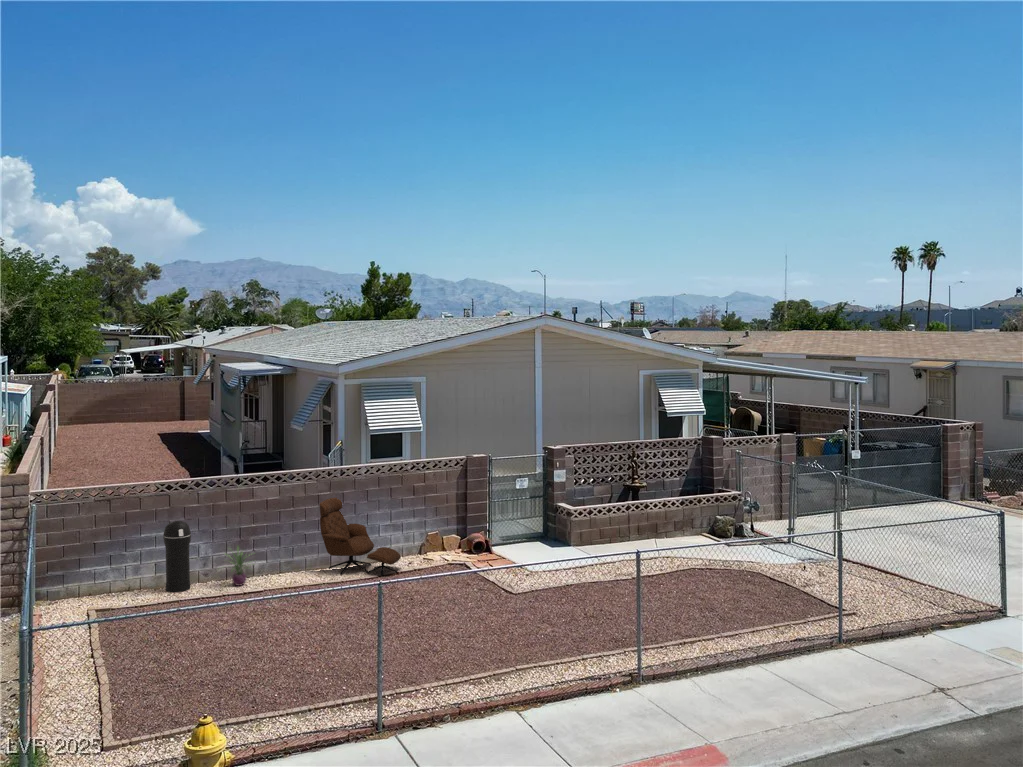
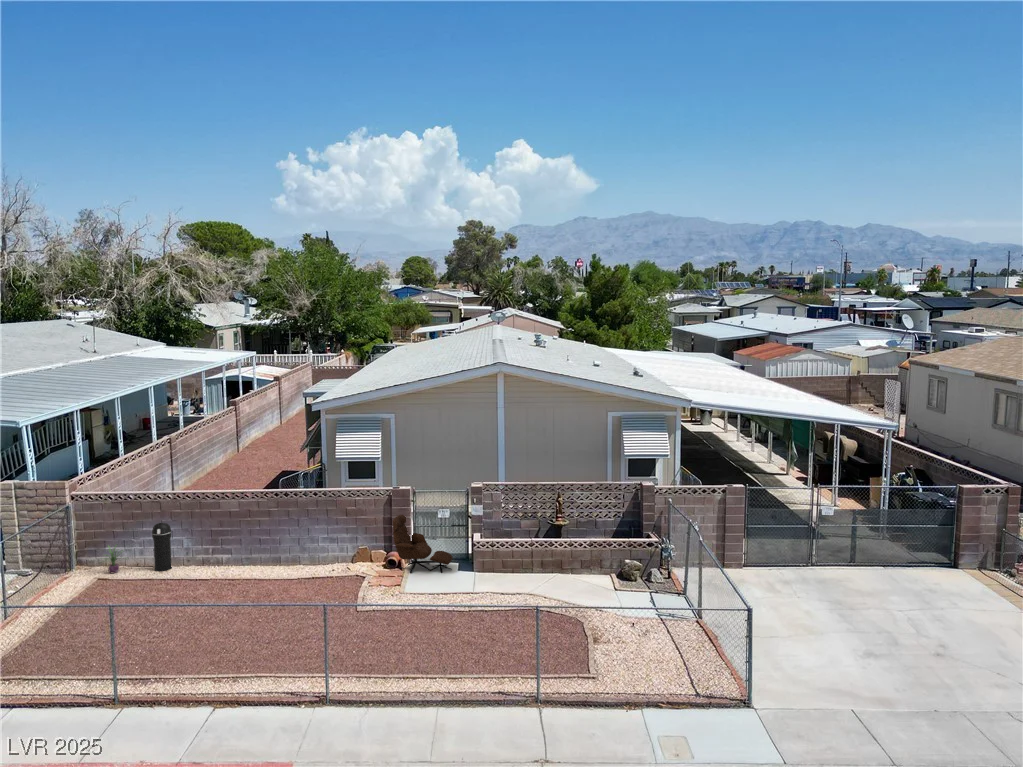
lounge chair: present [320,498,401,576] -> present [393,515,453,573]
decorative plant: present [229,546,246,586] -> present [106,546,119,573]

